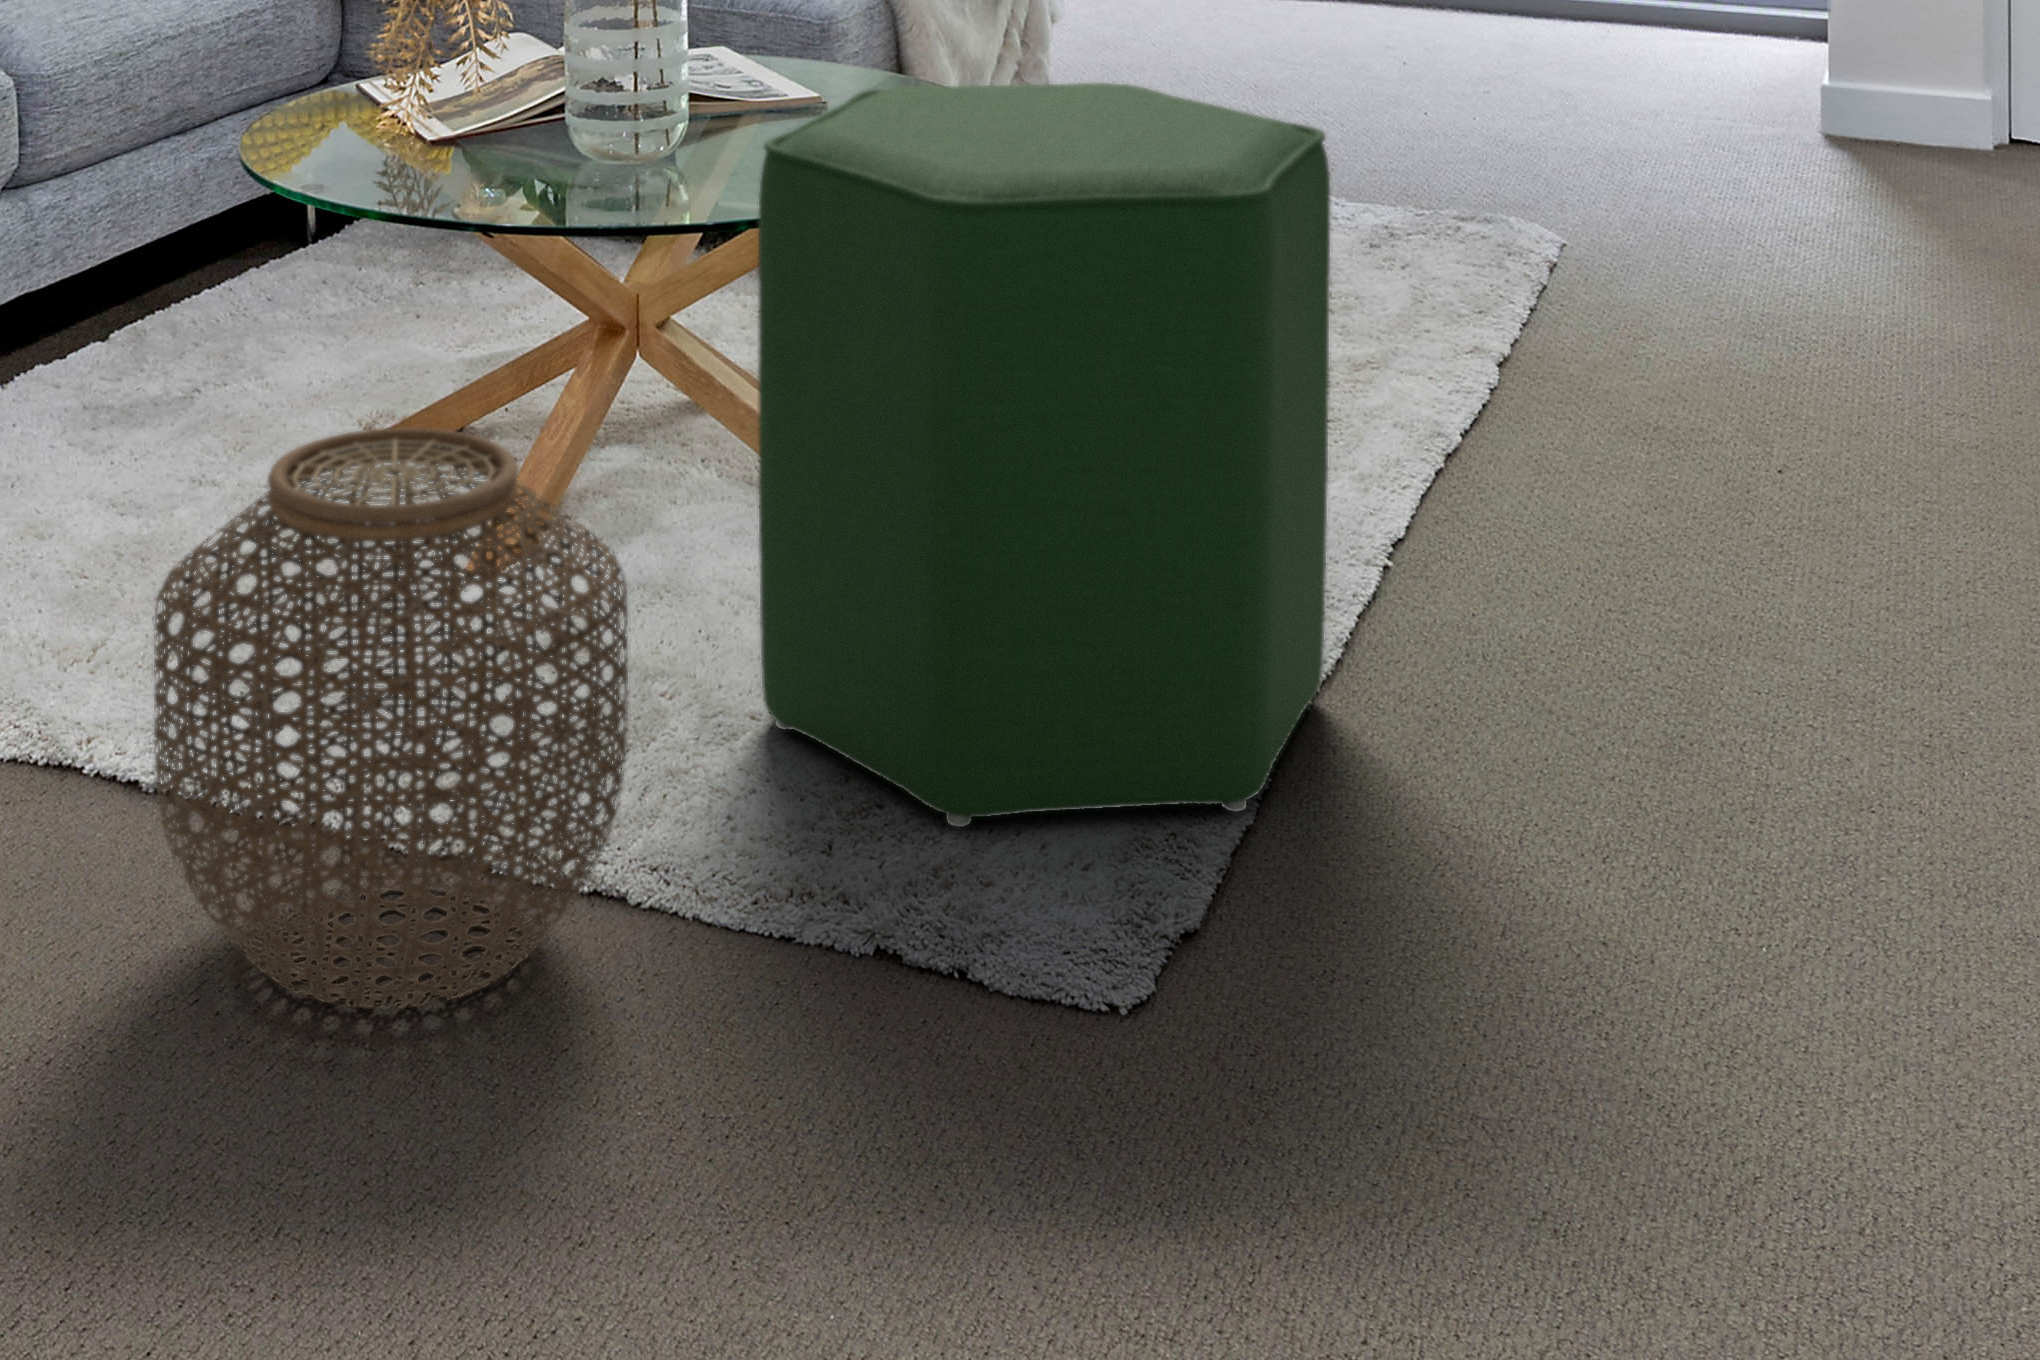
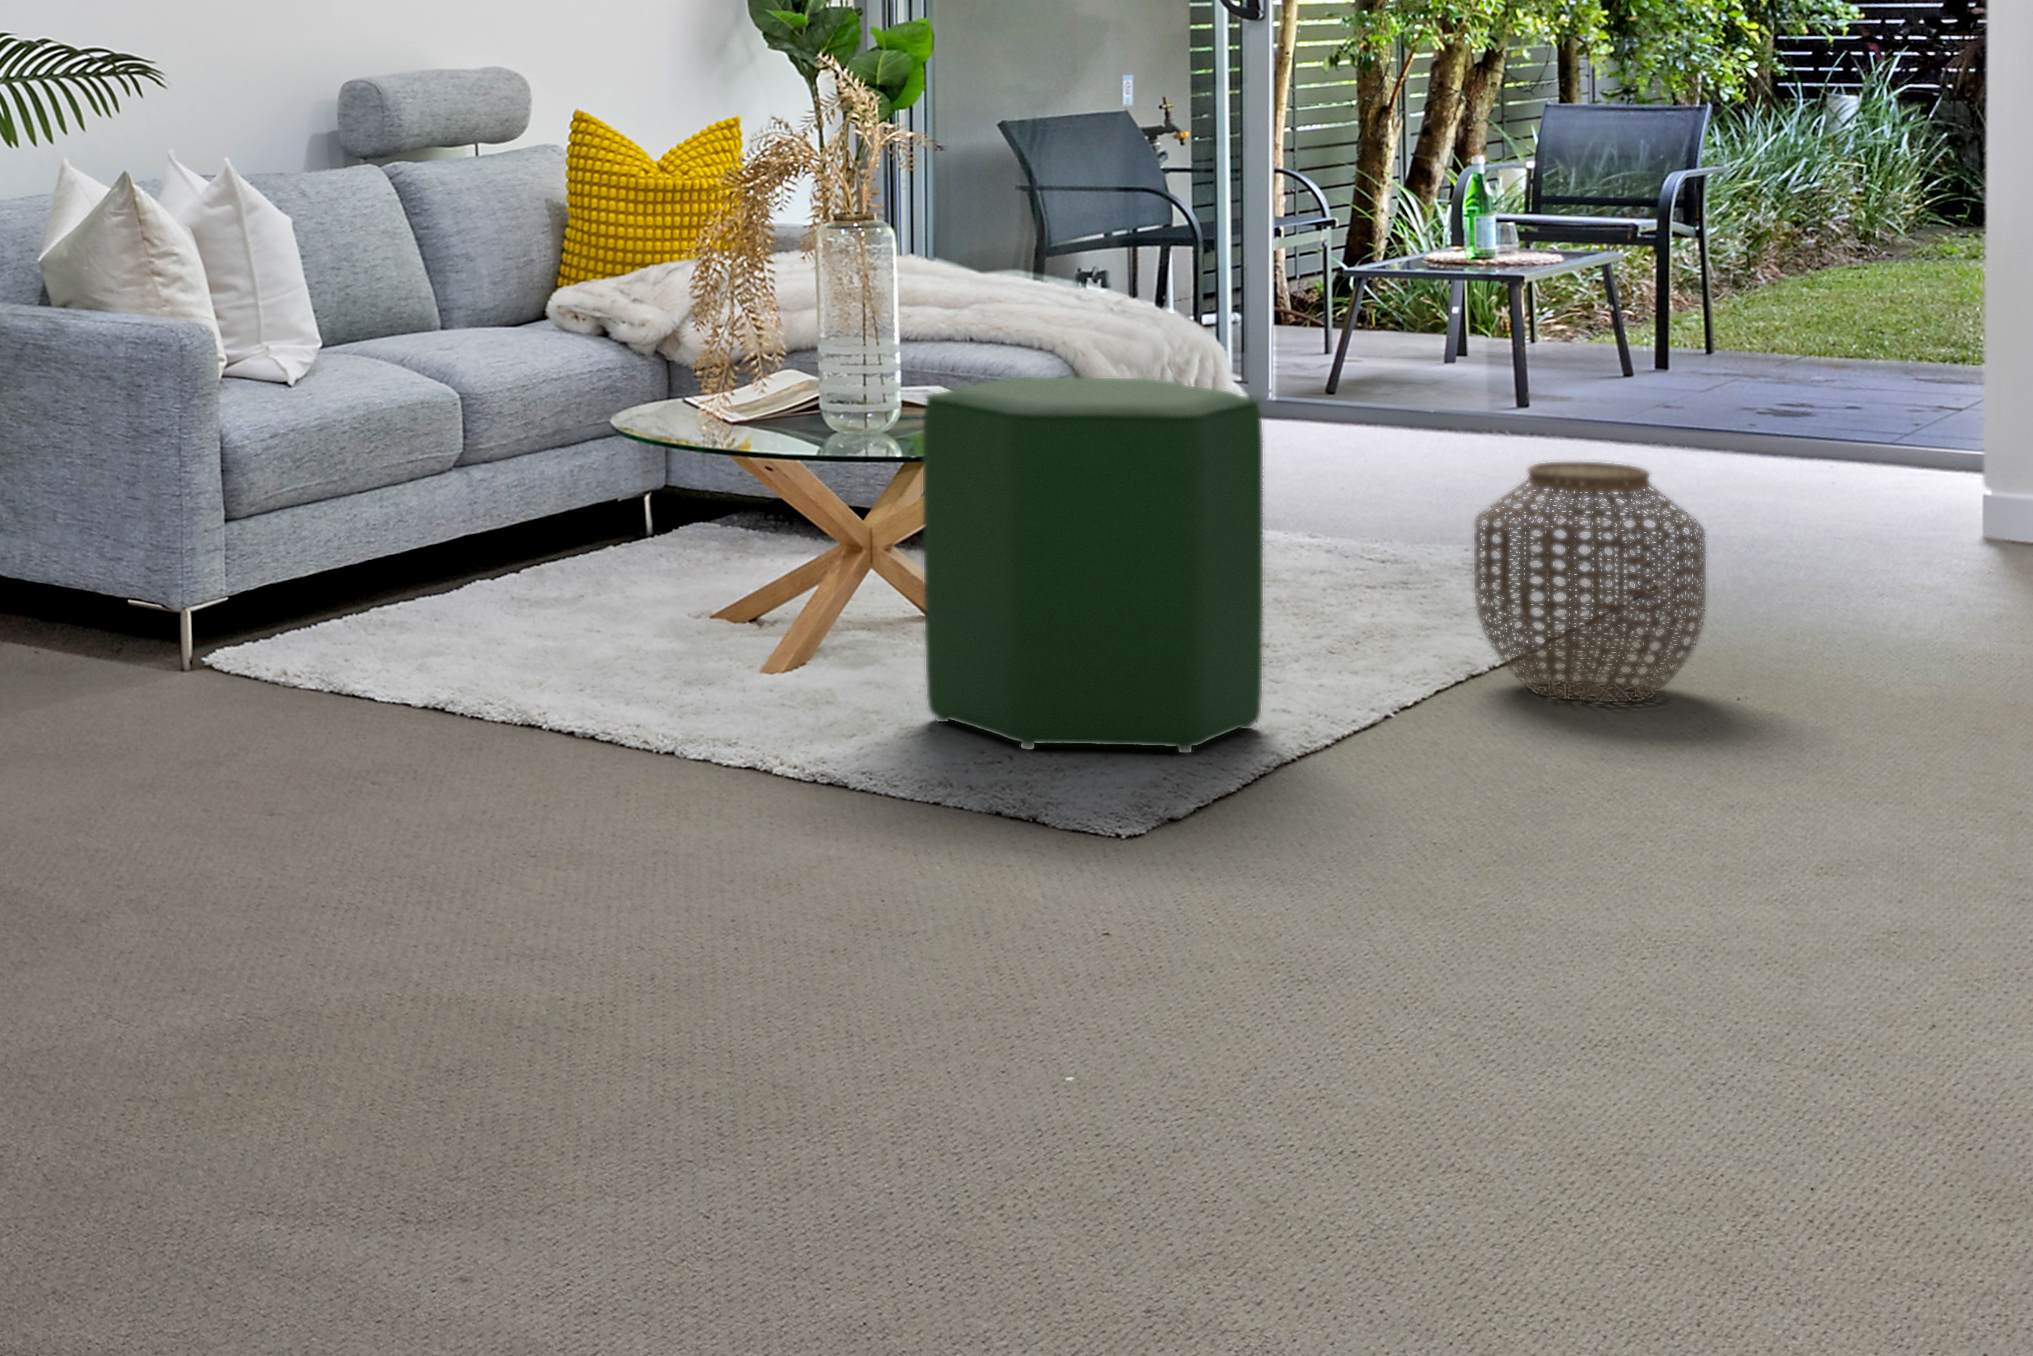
woven basket: present [154,428,628,1009] -> present [1474,461,1706,702]

